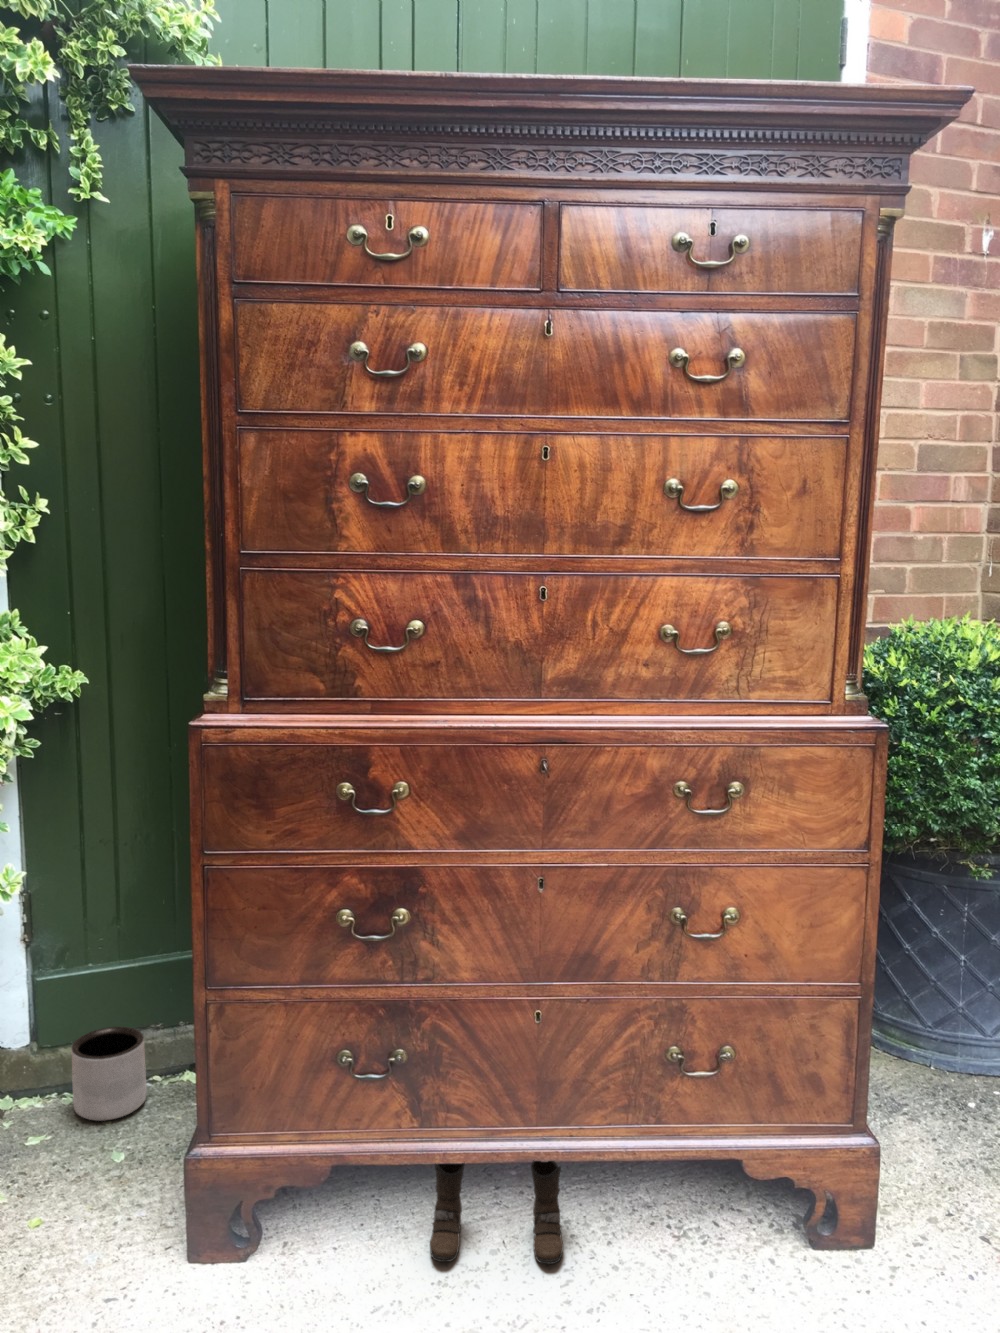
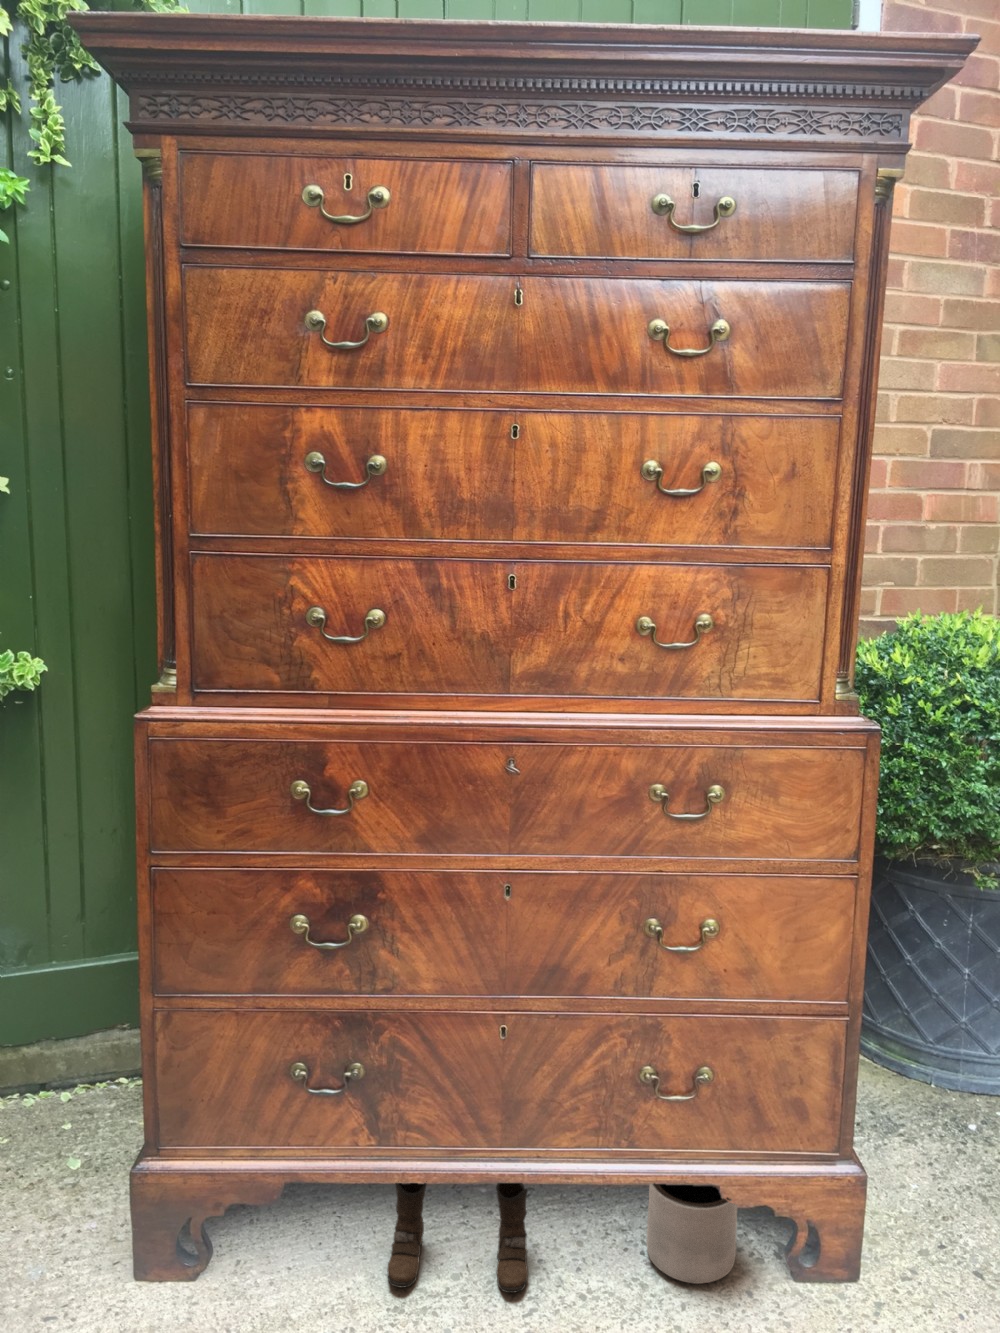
planter: present [71,1027,147,1121] -> present [646,1183,738,1284]

